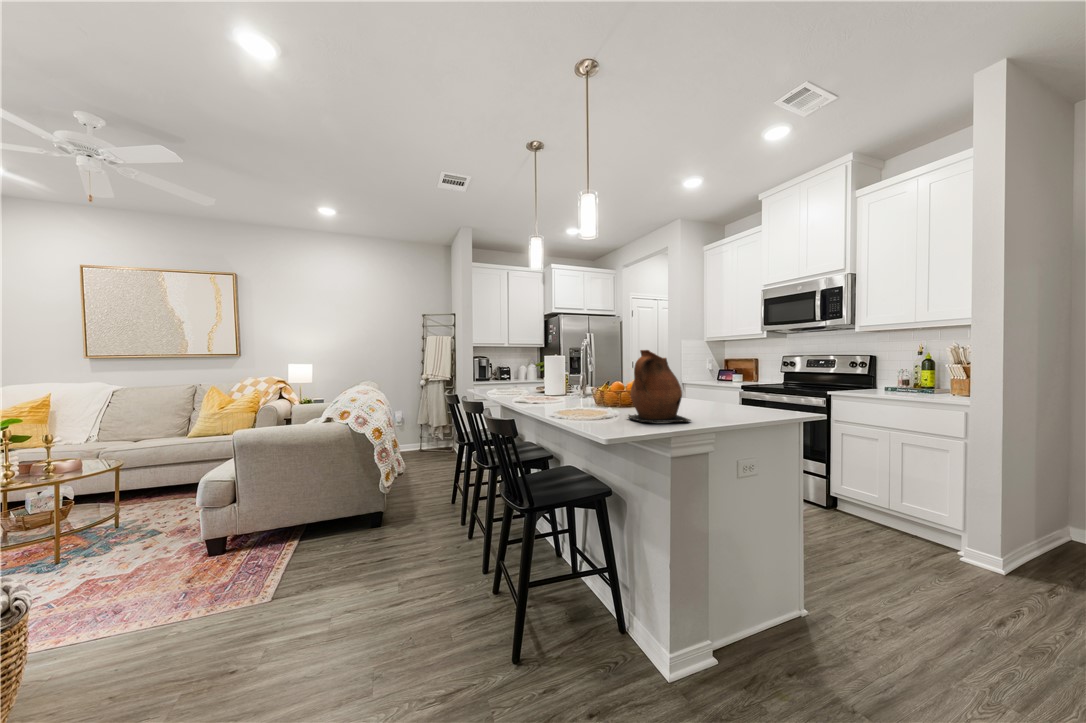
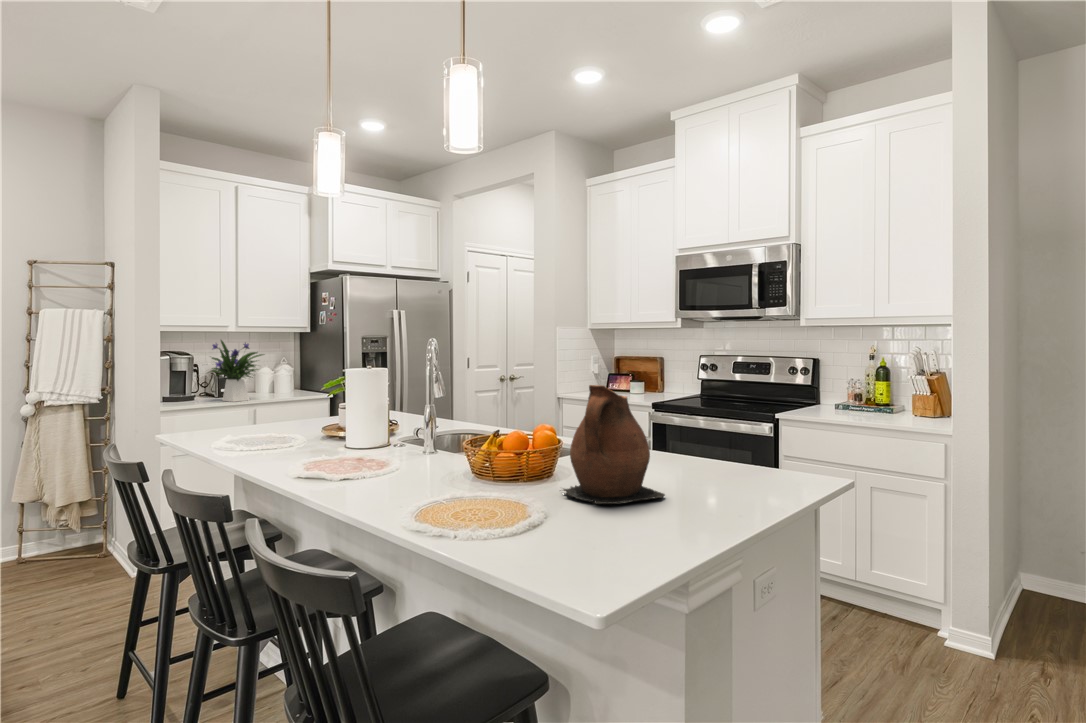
flower arrangement: none [491,349,521,381] -> present [211,340,264,402]

